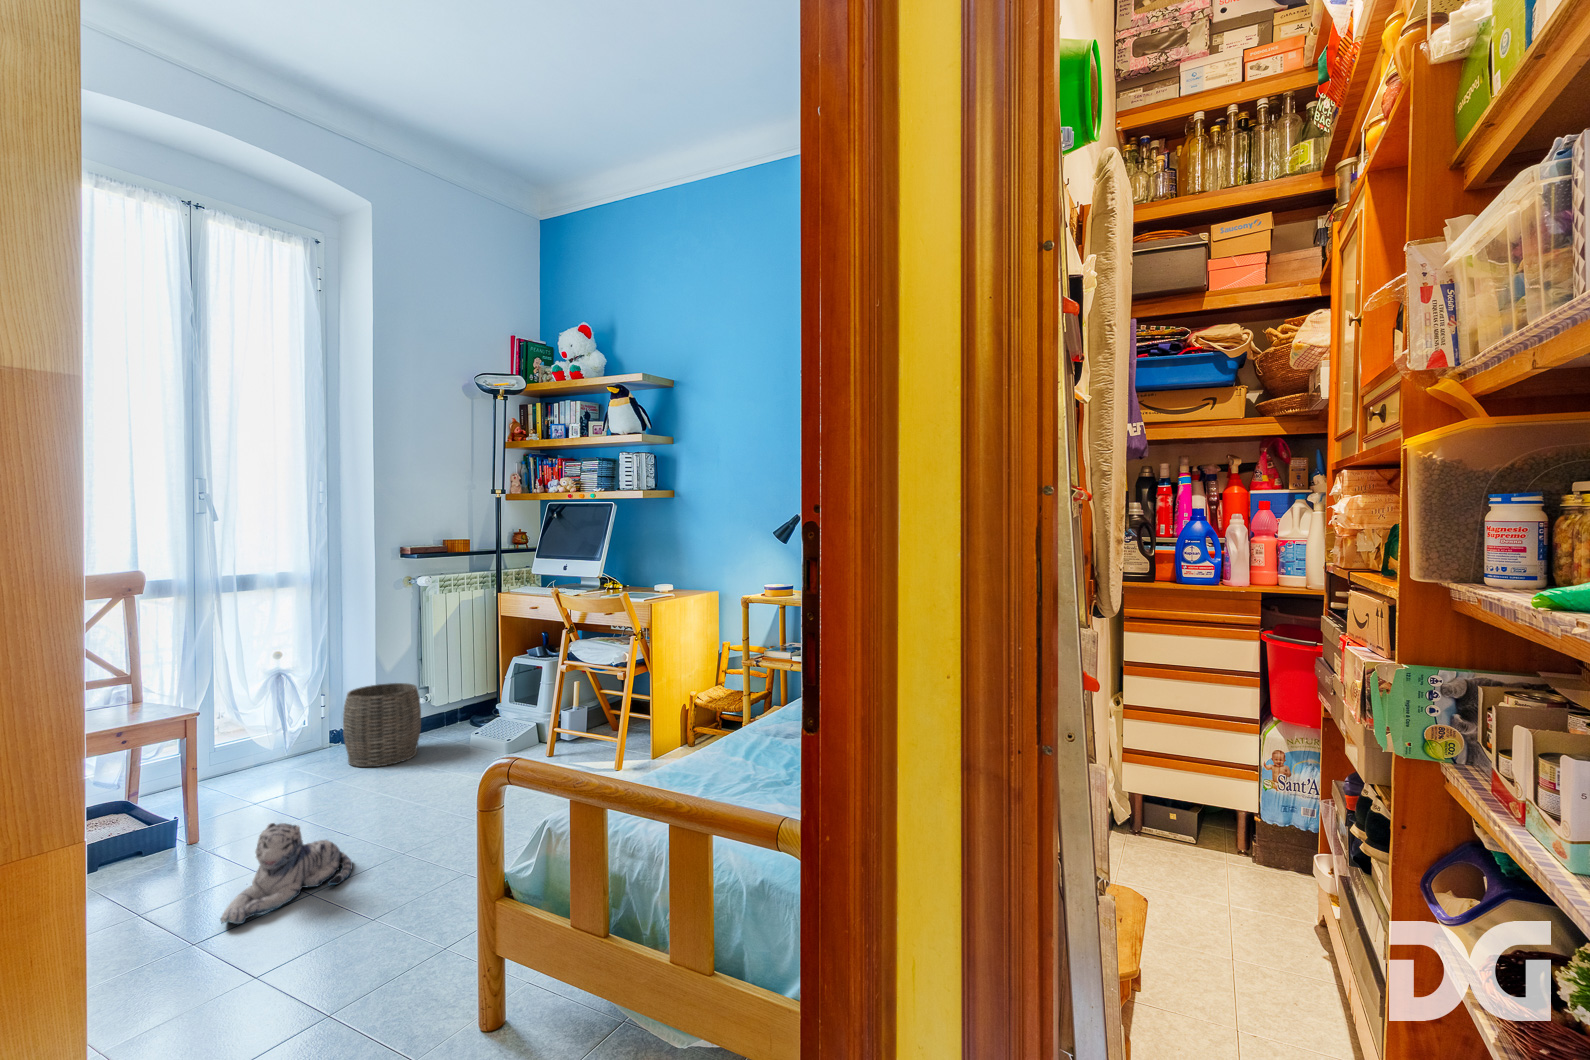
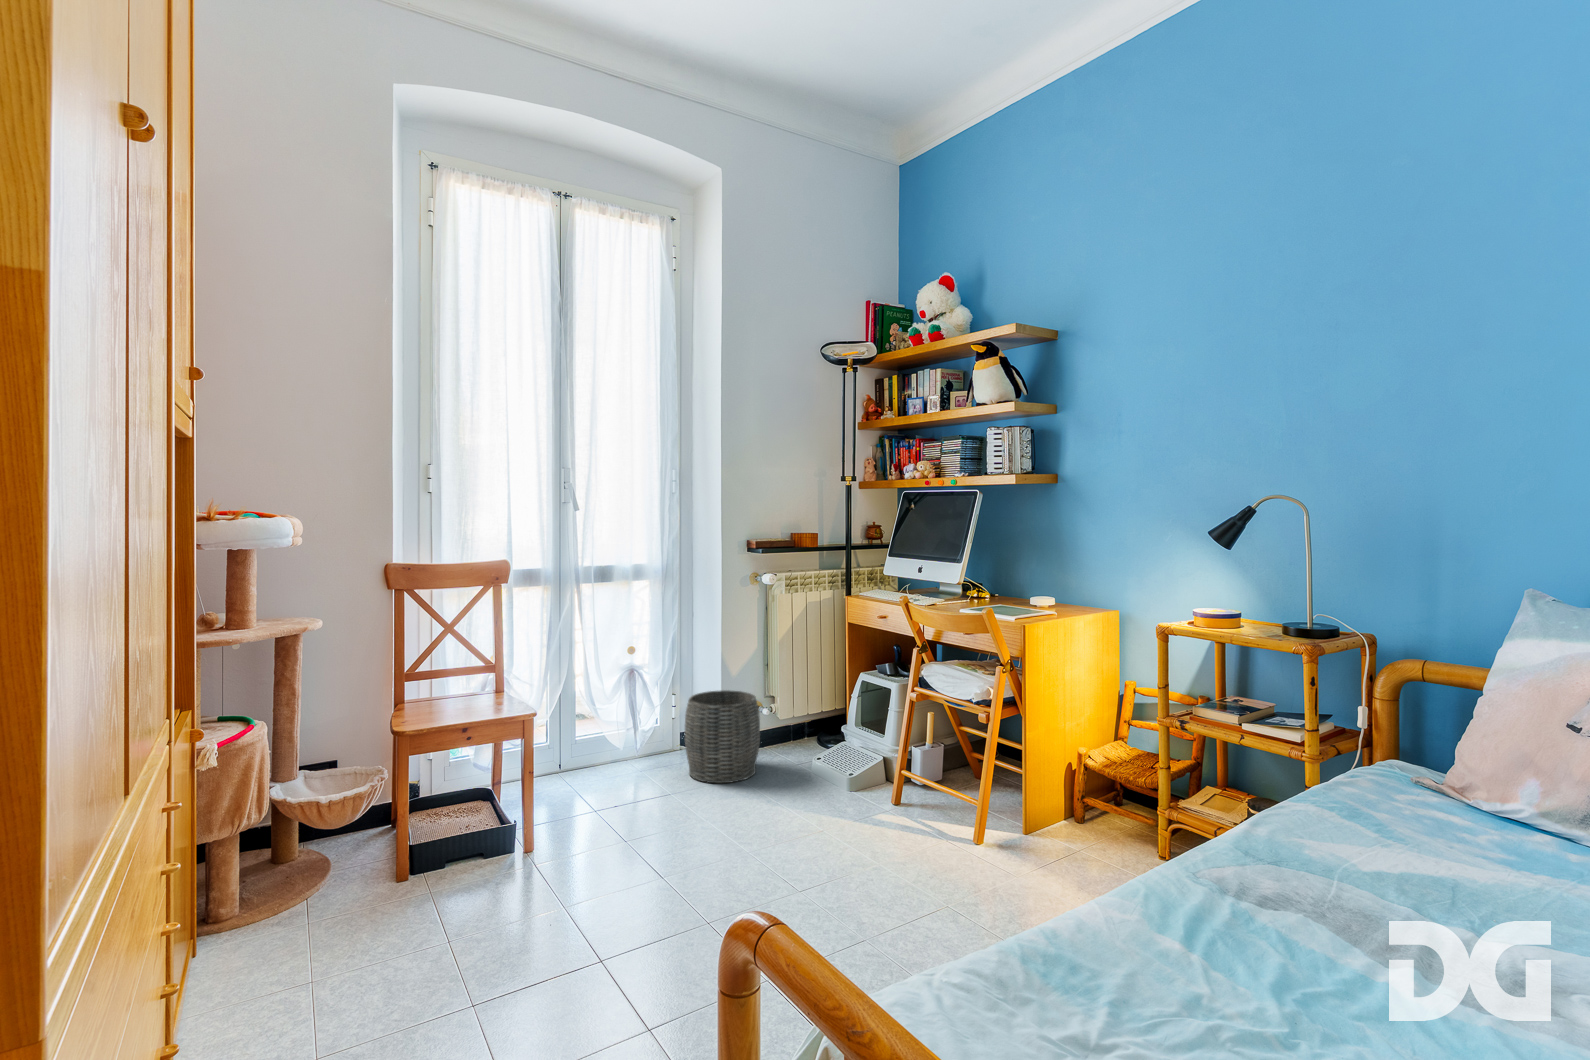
plush toy: present [220,823,353,924] -> none [512,856,656,972]

